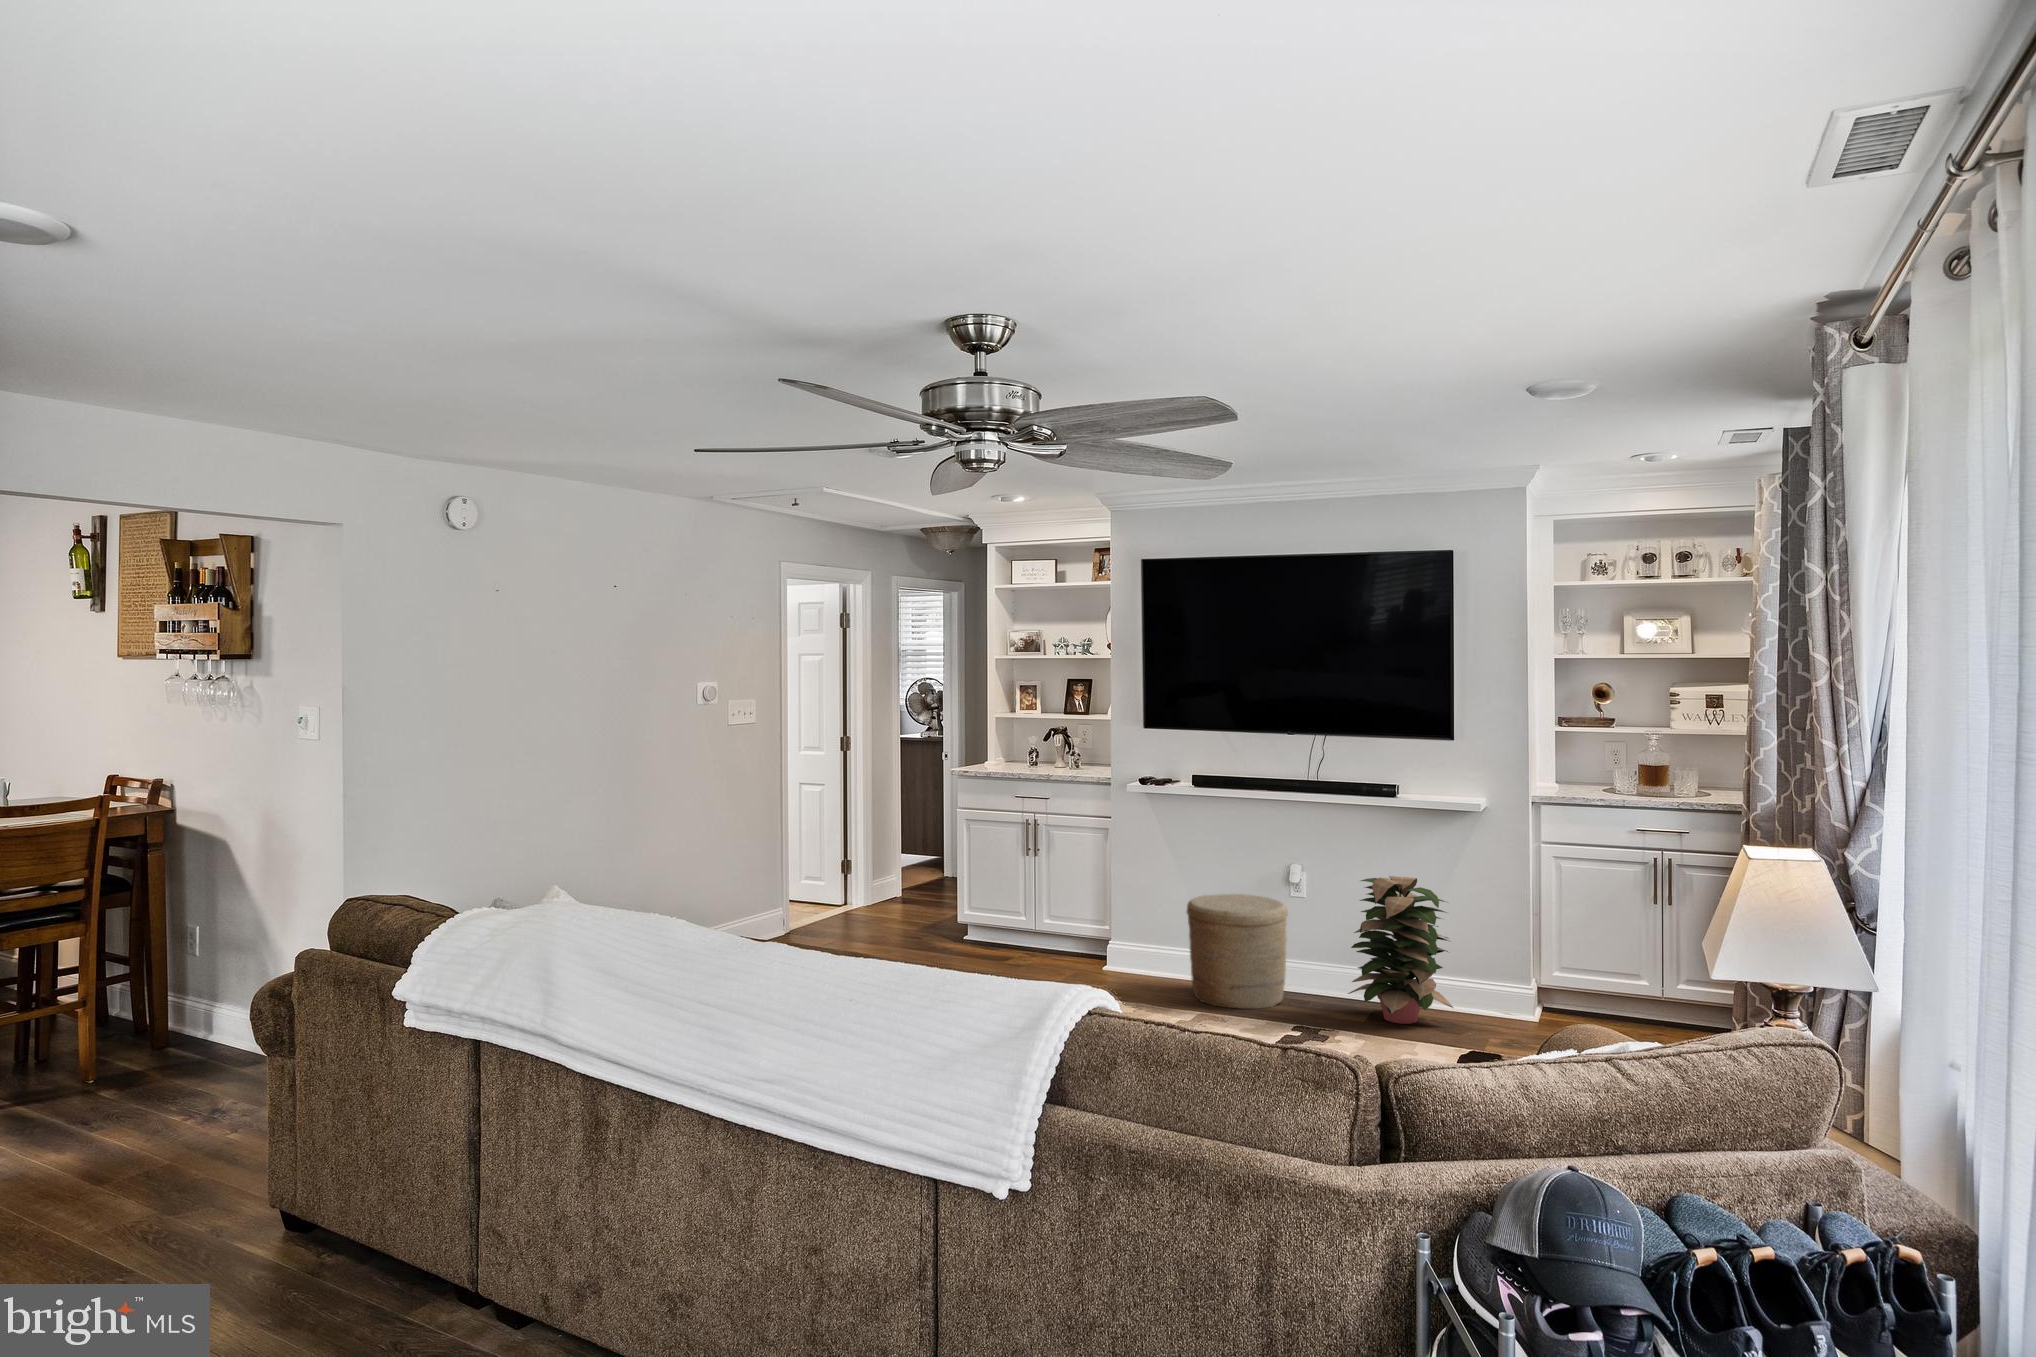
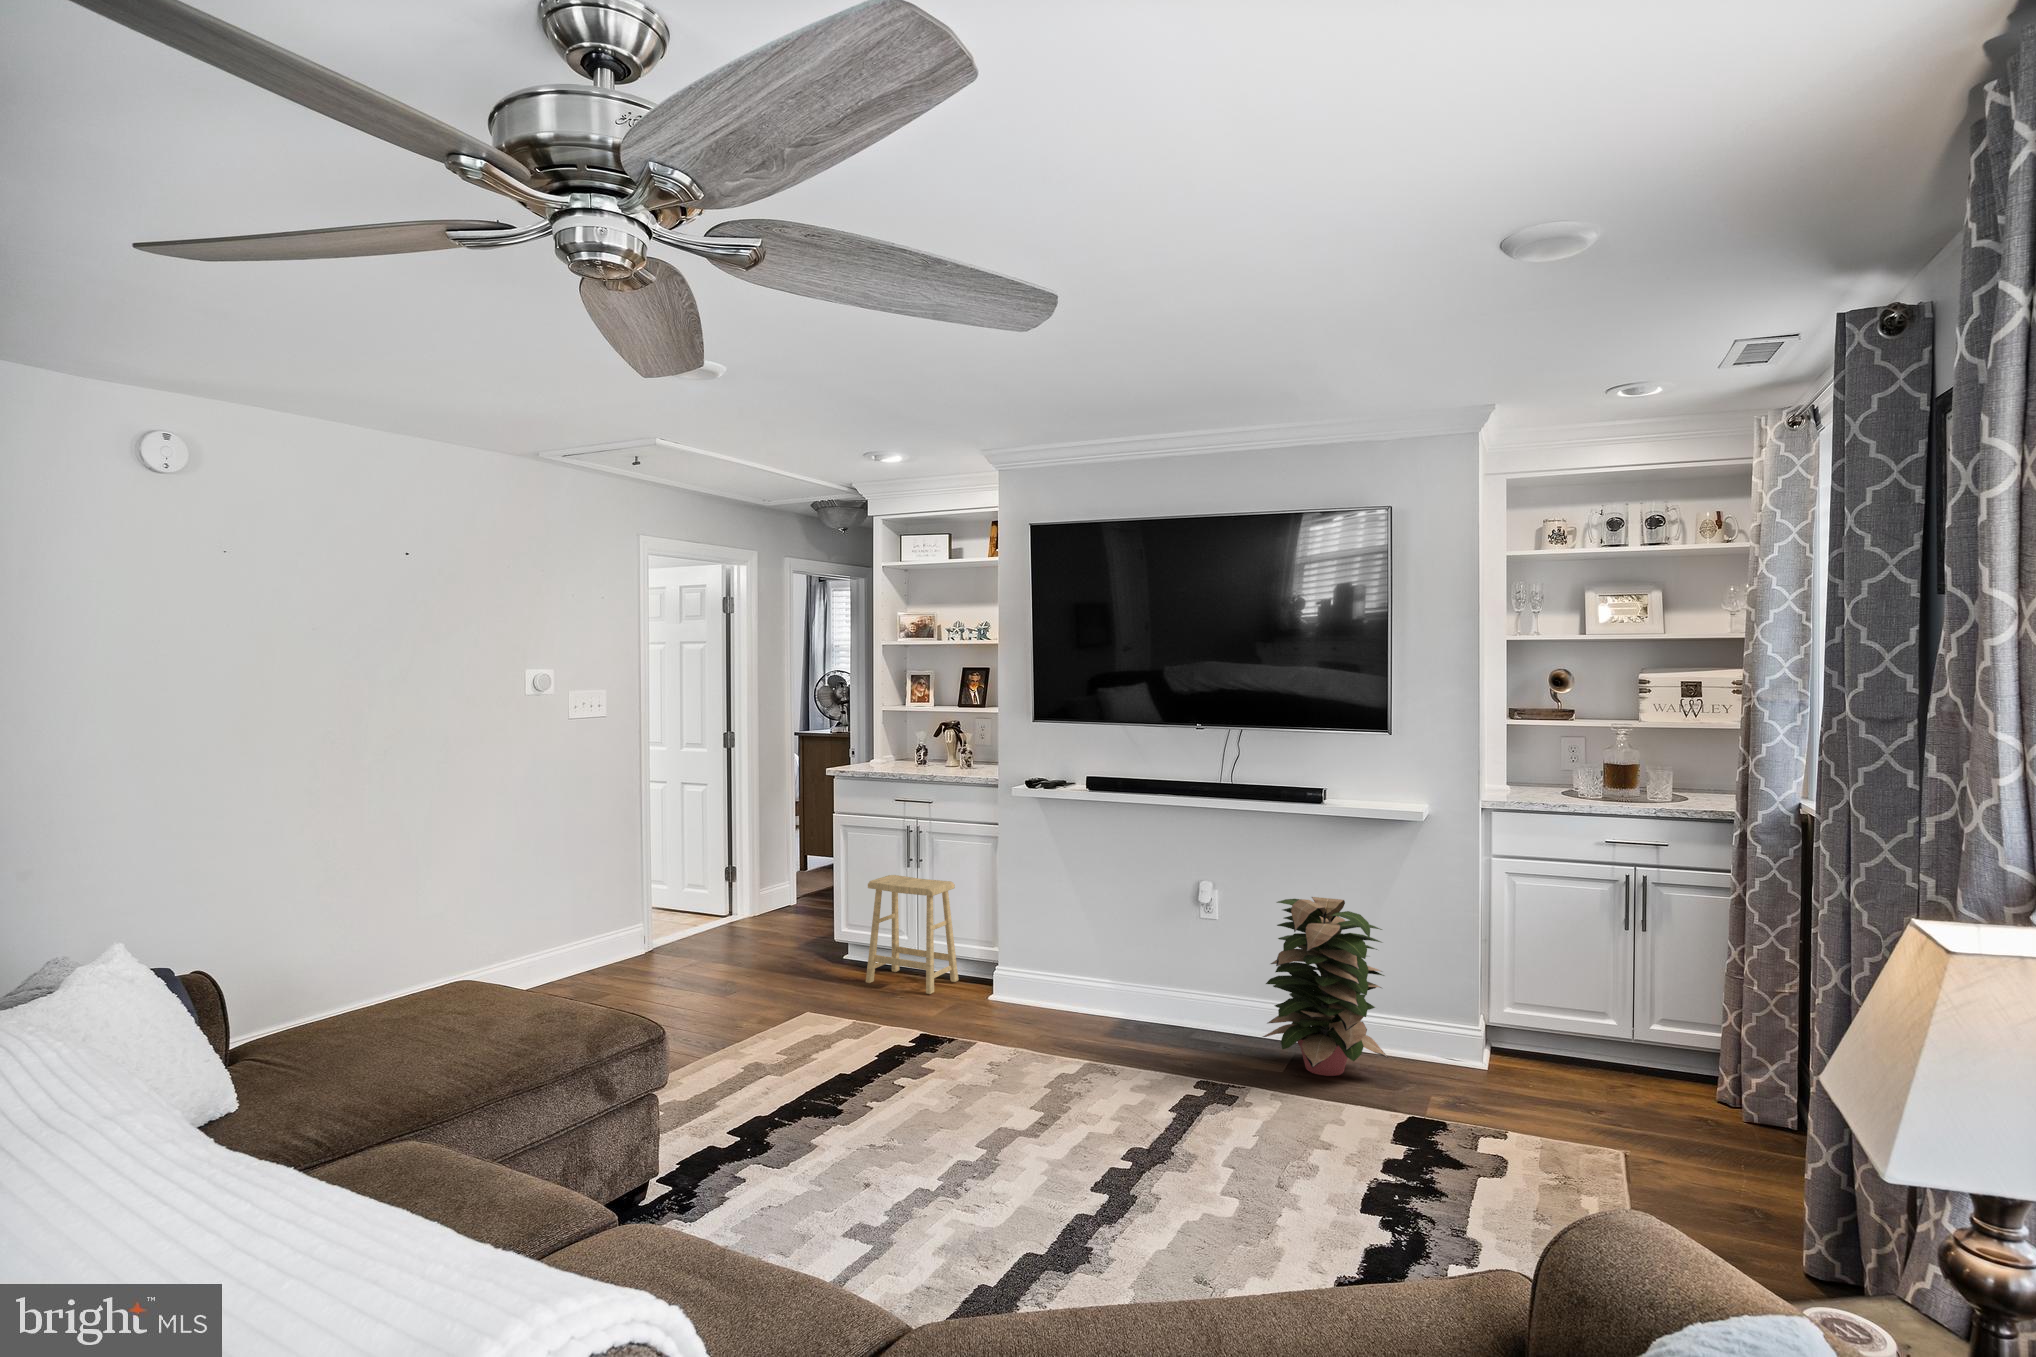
footstool: none [991,864,1072,966] -> present [866,875,958,994]
woven basket: present [1187,894,1288,1009] -> none [1076,914,1195,1056]

